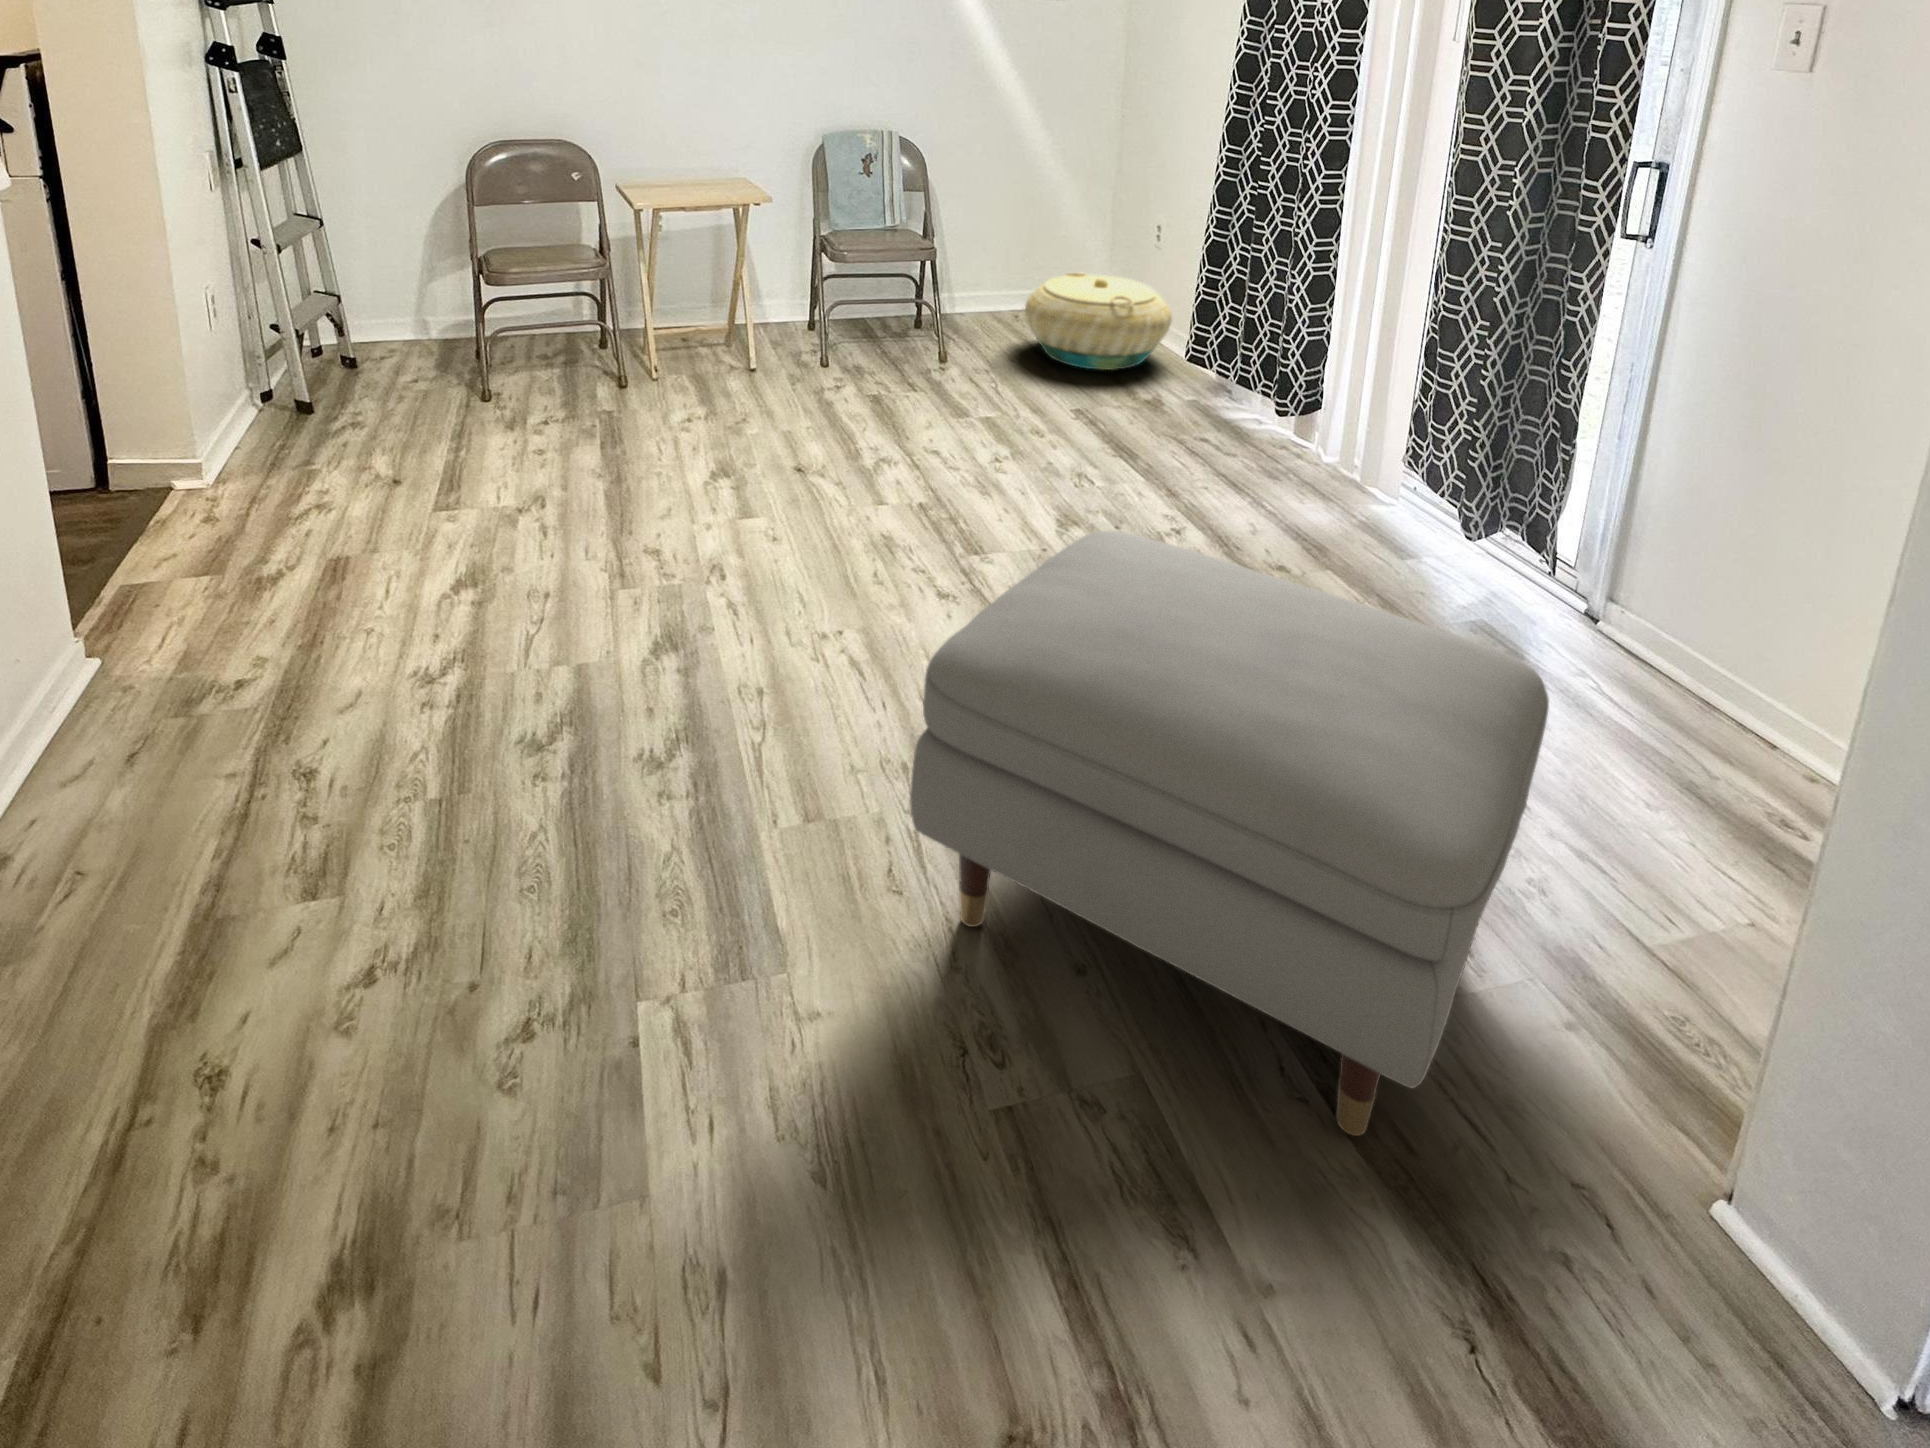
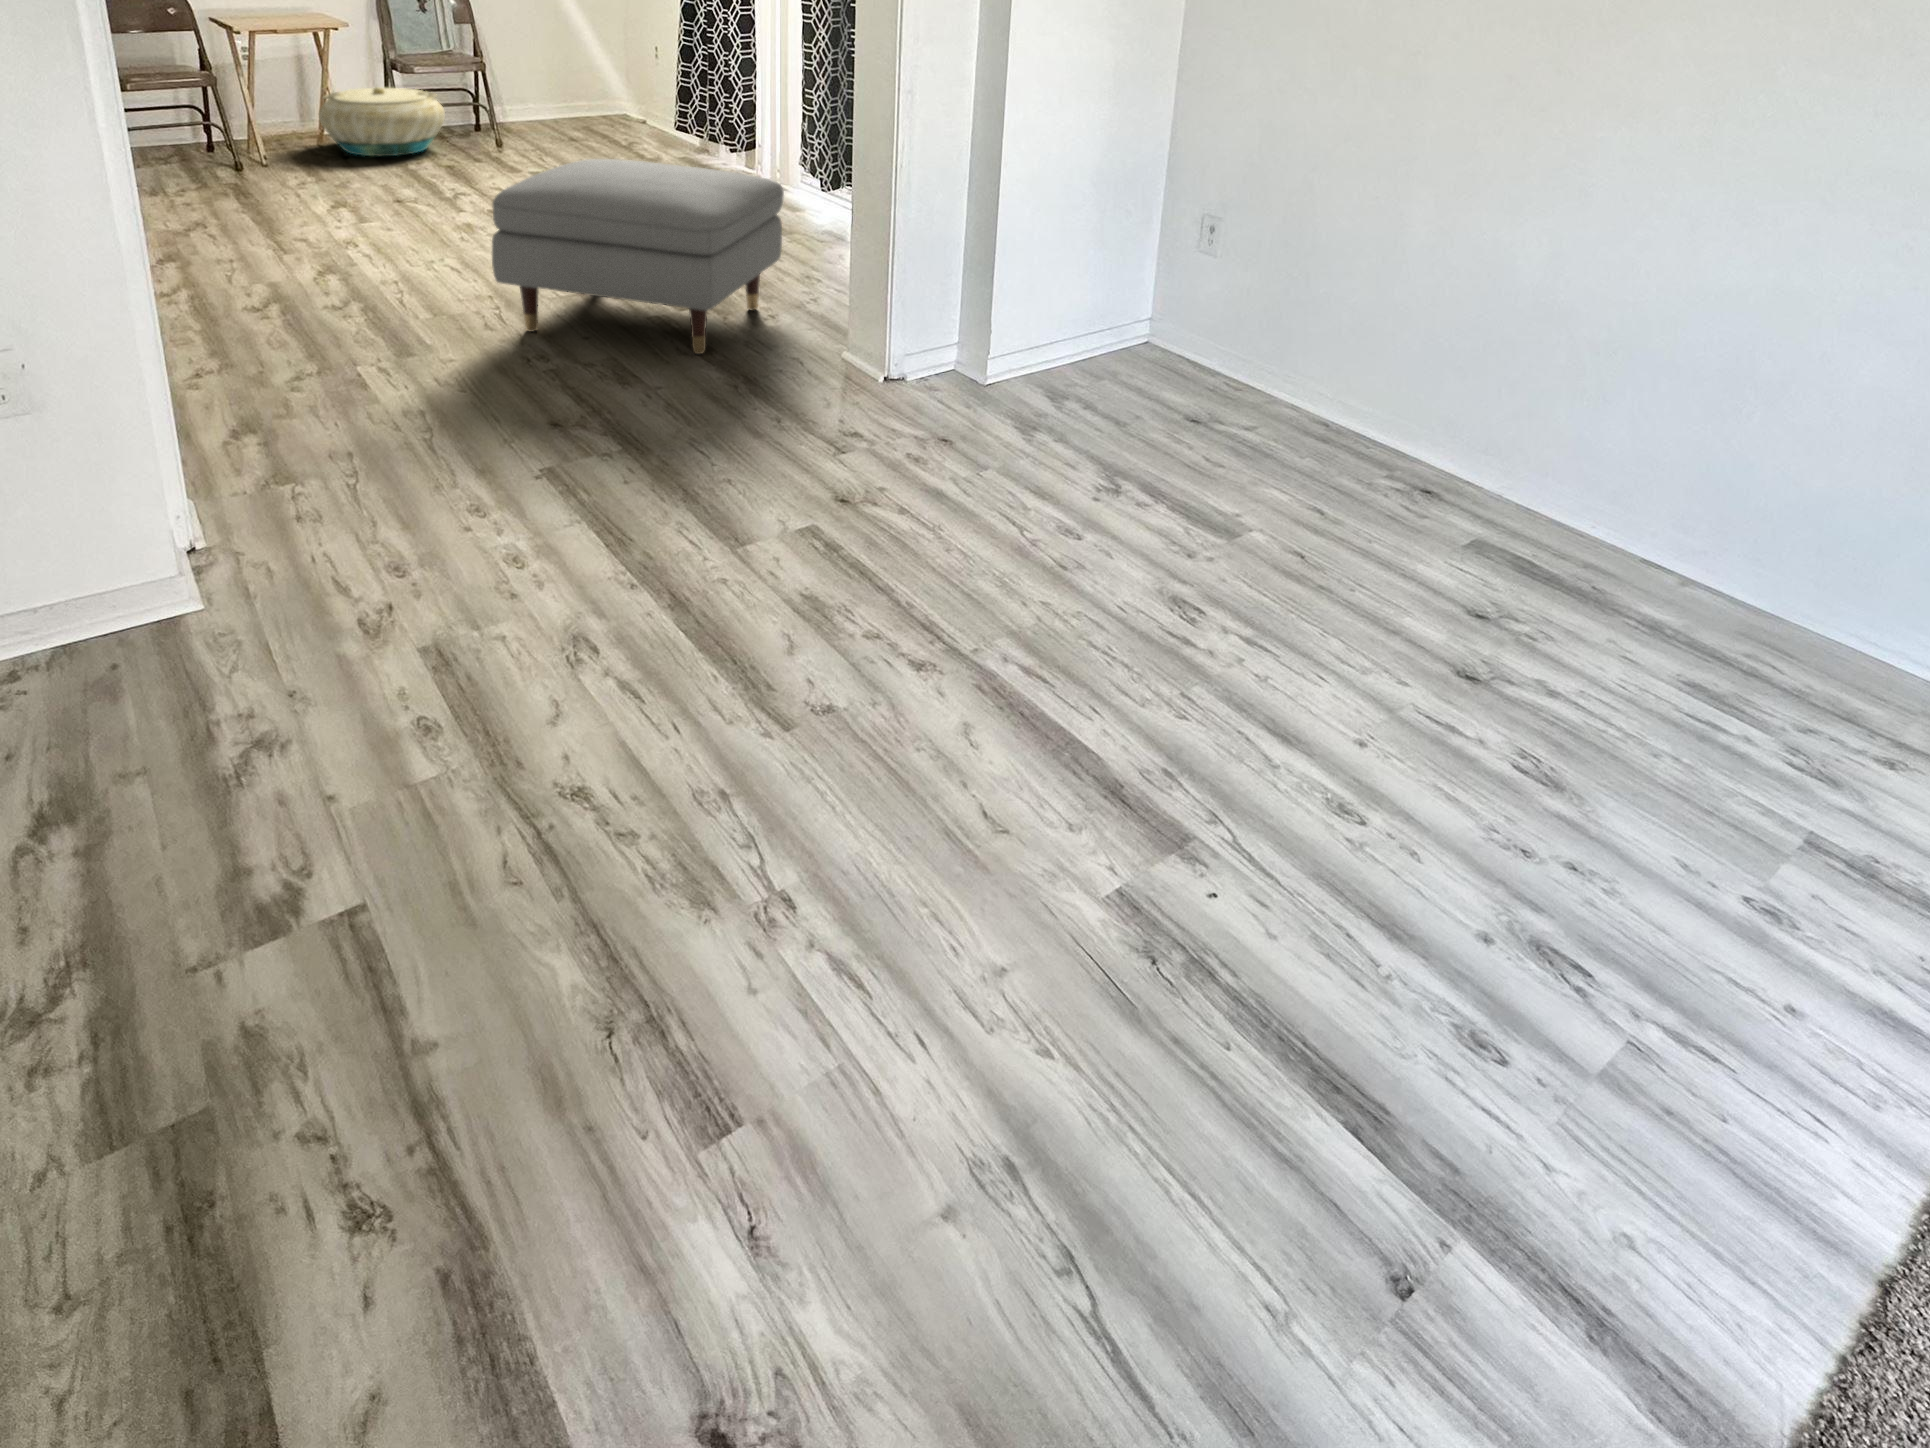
basket: present [1025,273,1172,370] -> present [319,87,445,156]

